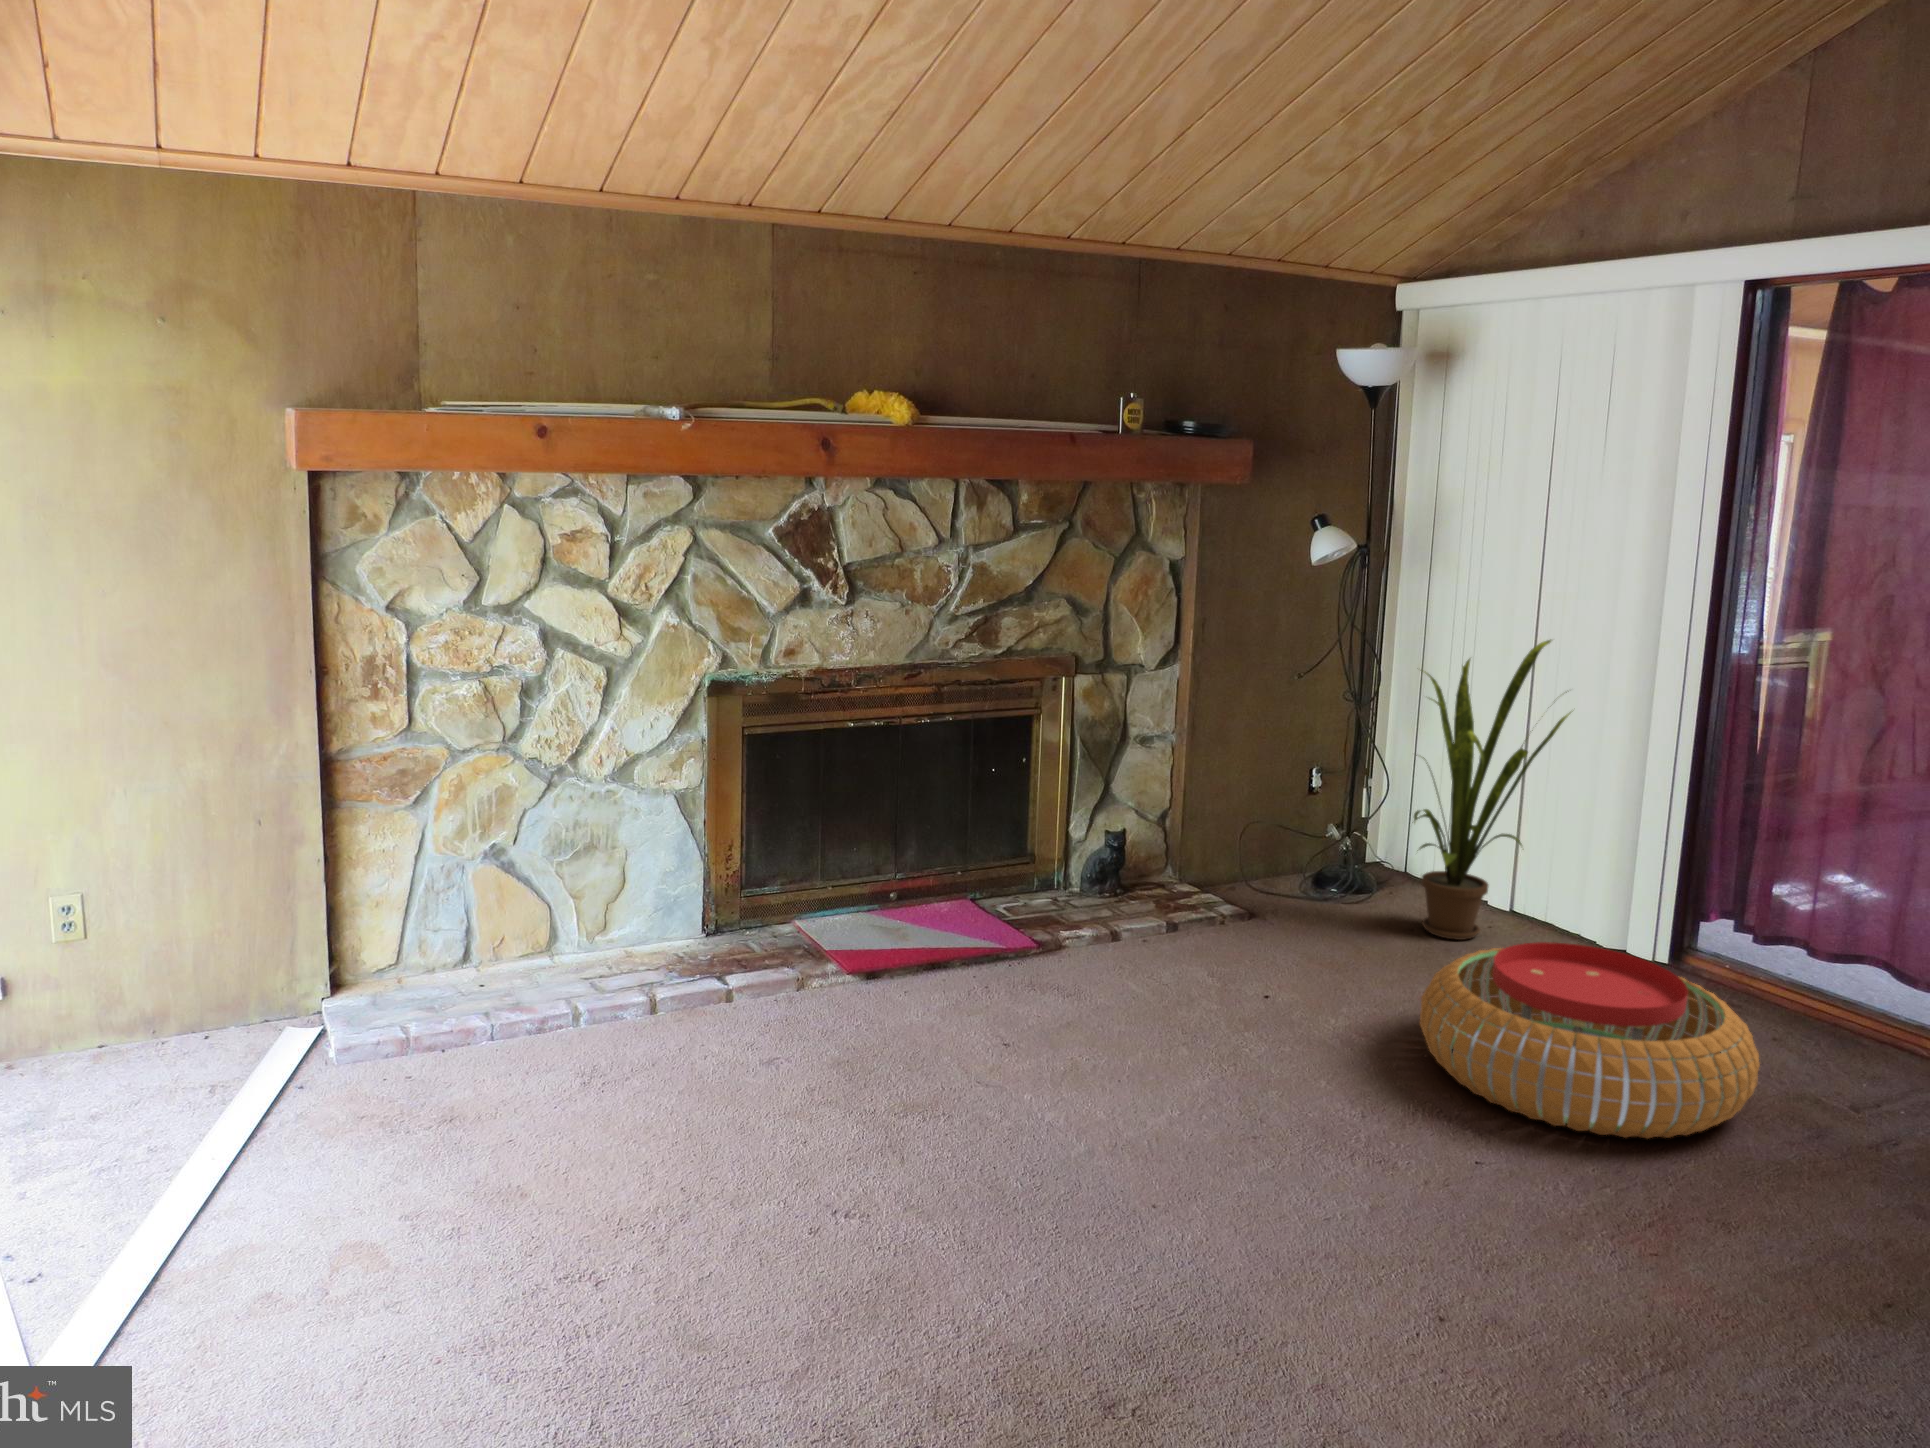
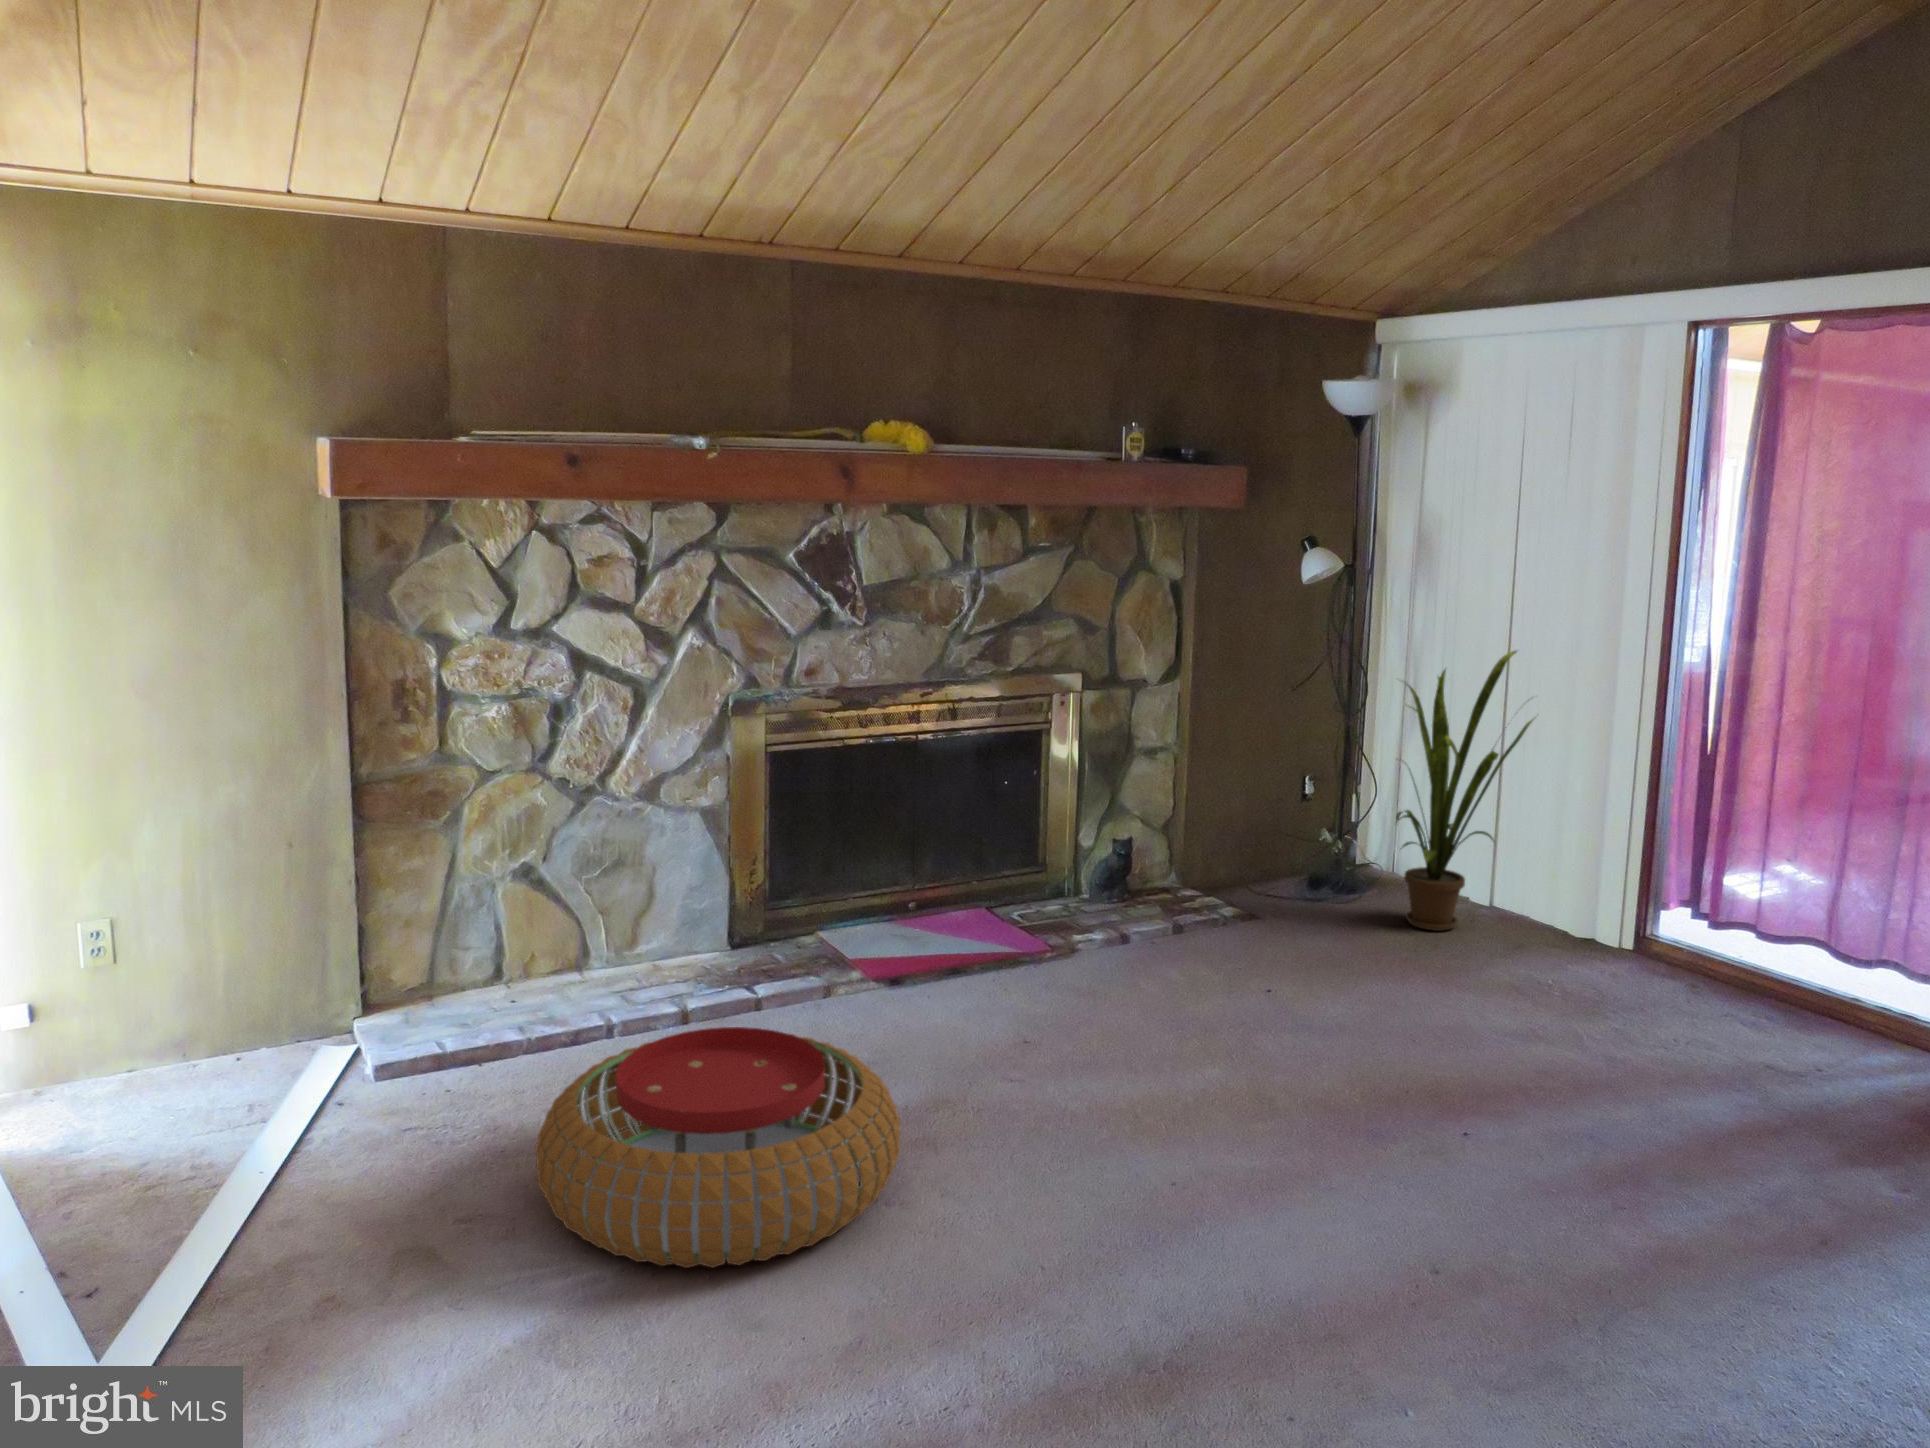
pouf: present [1420,942,1760,1138] -> present [535,1027,900,1268]

